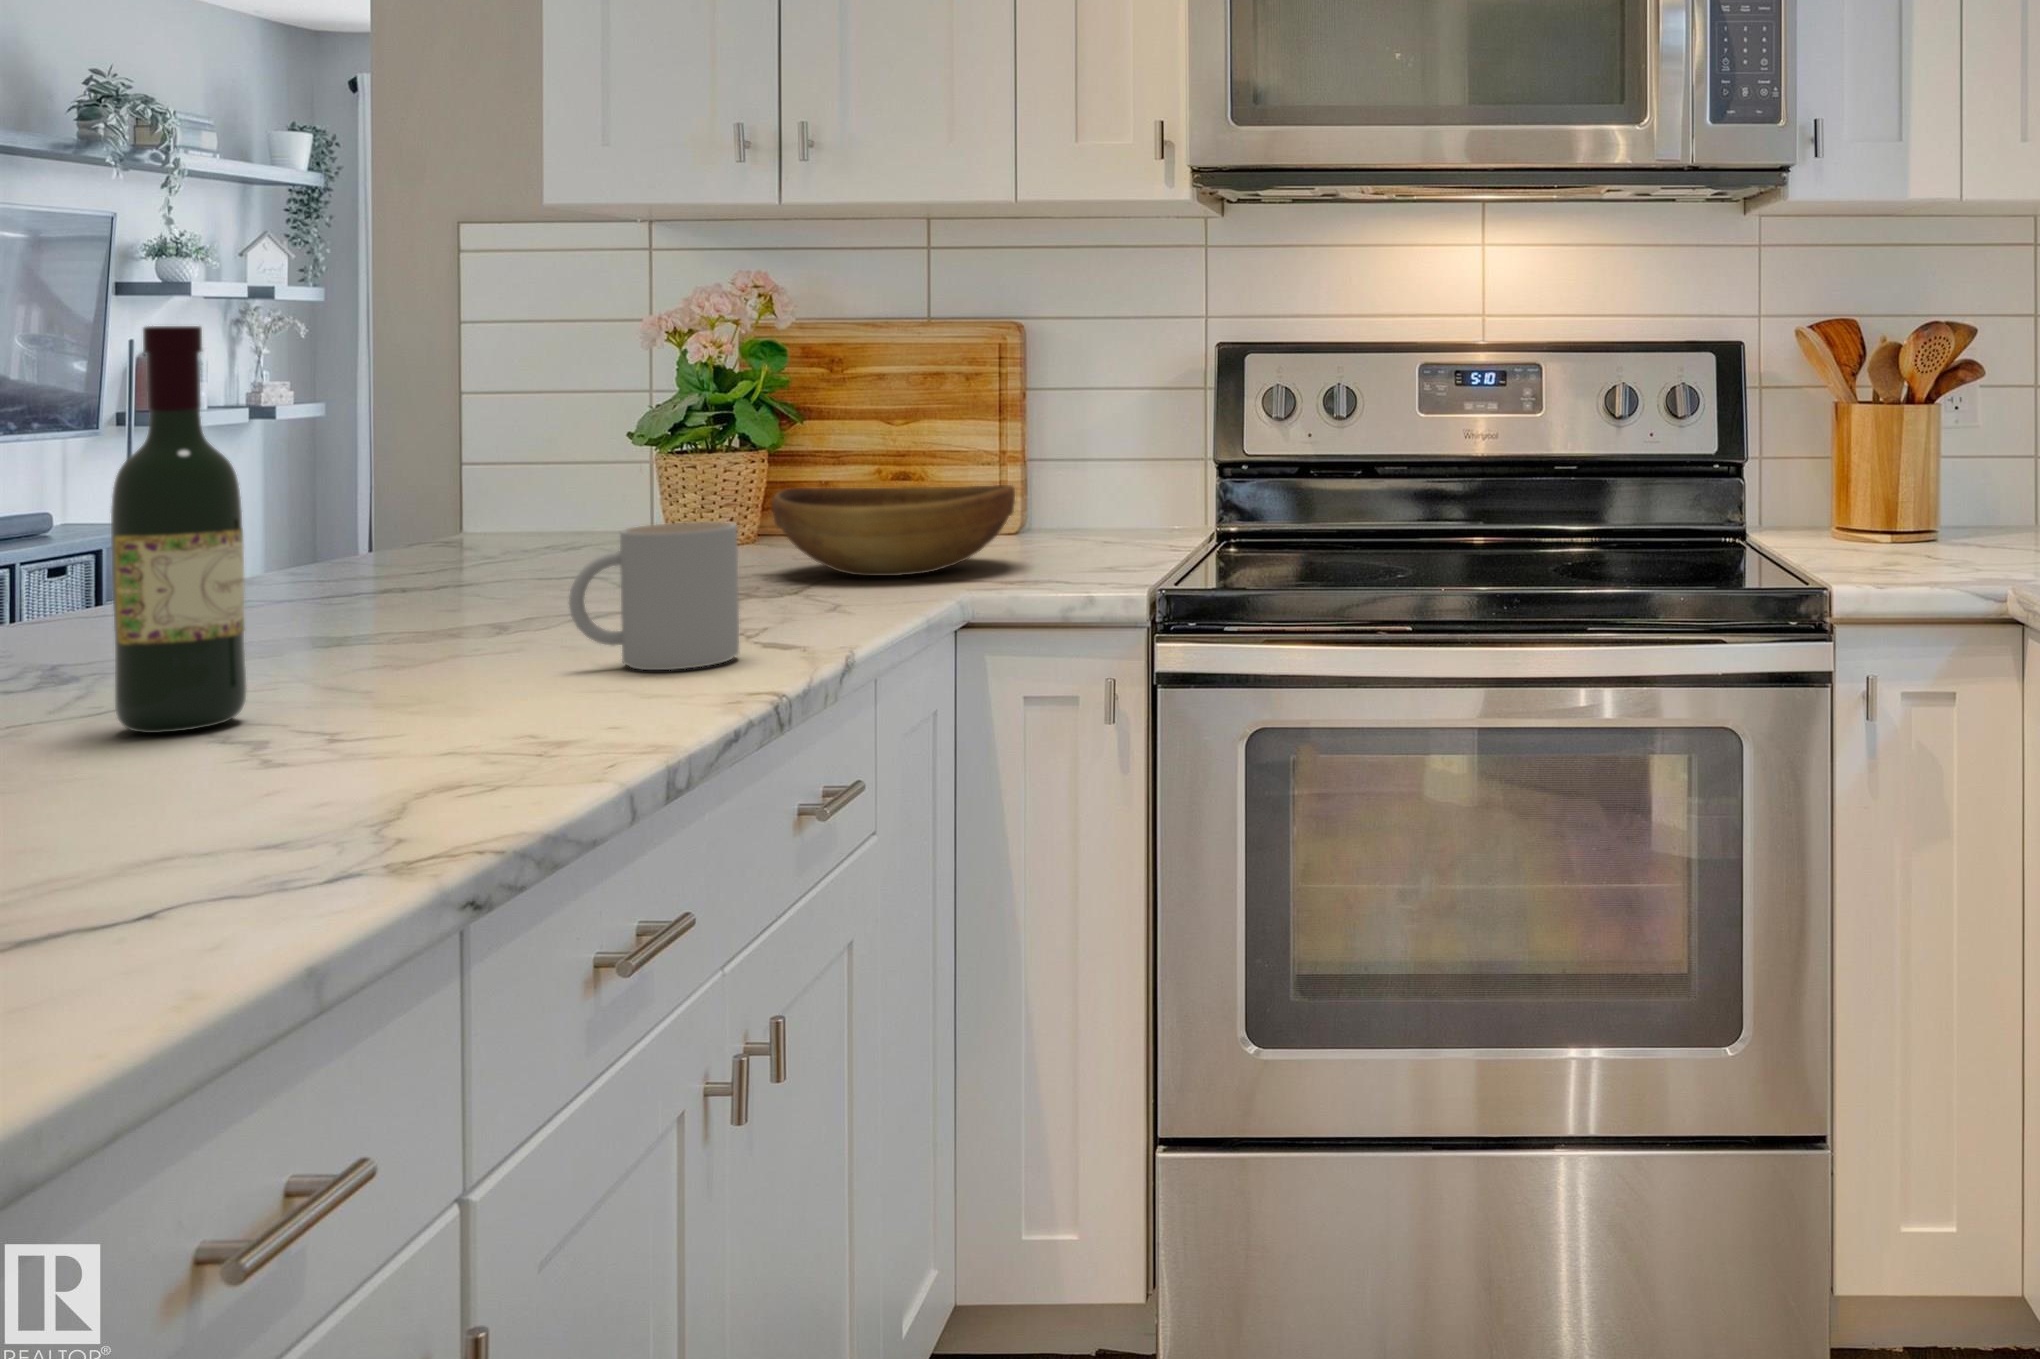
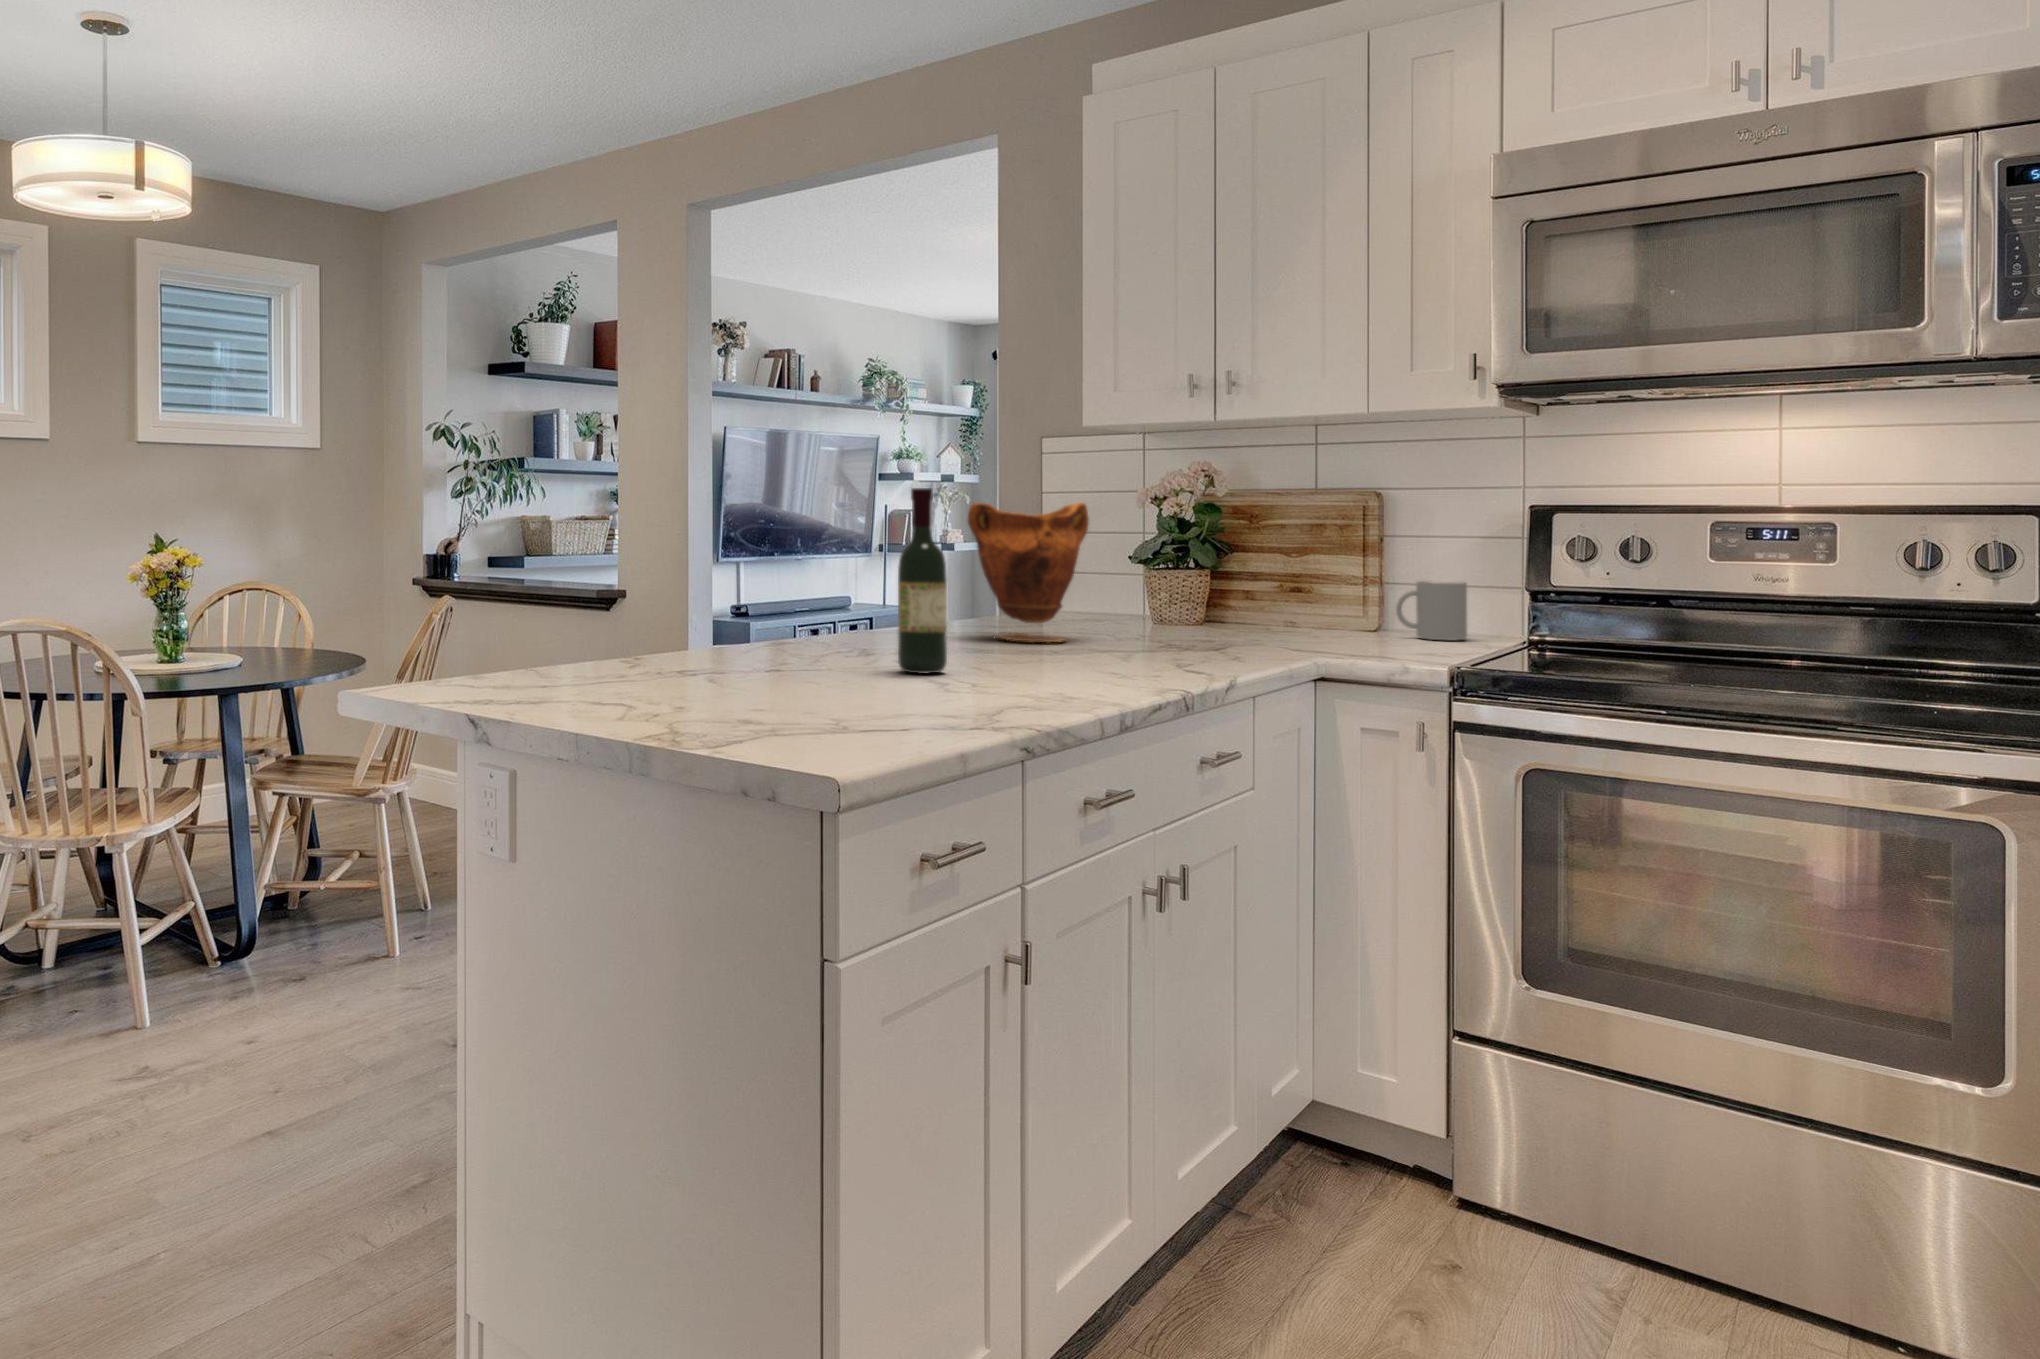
vase: none [296,345,556,611] -> present [968,503,1089,642]
bowl: present [772,485,1015,576] -> none [1206,591,1362,649]
mug: present [569,522,739,670] -> present [1396,581,1467,640]

